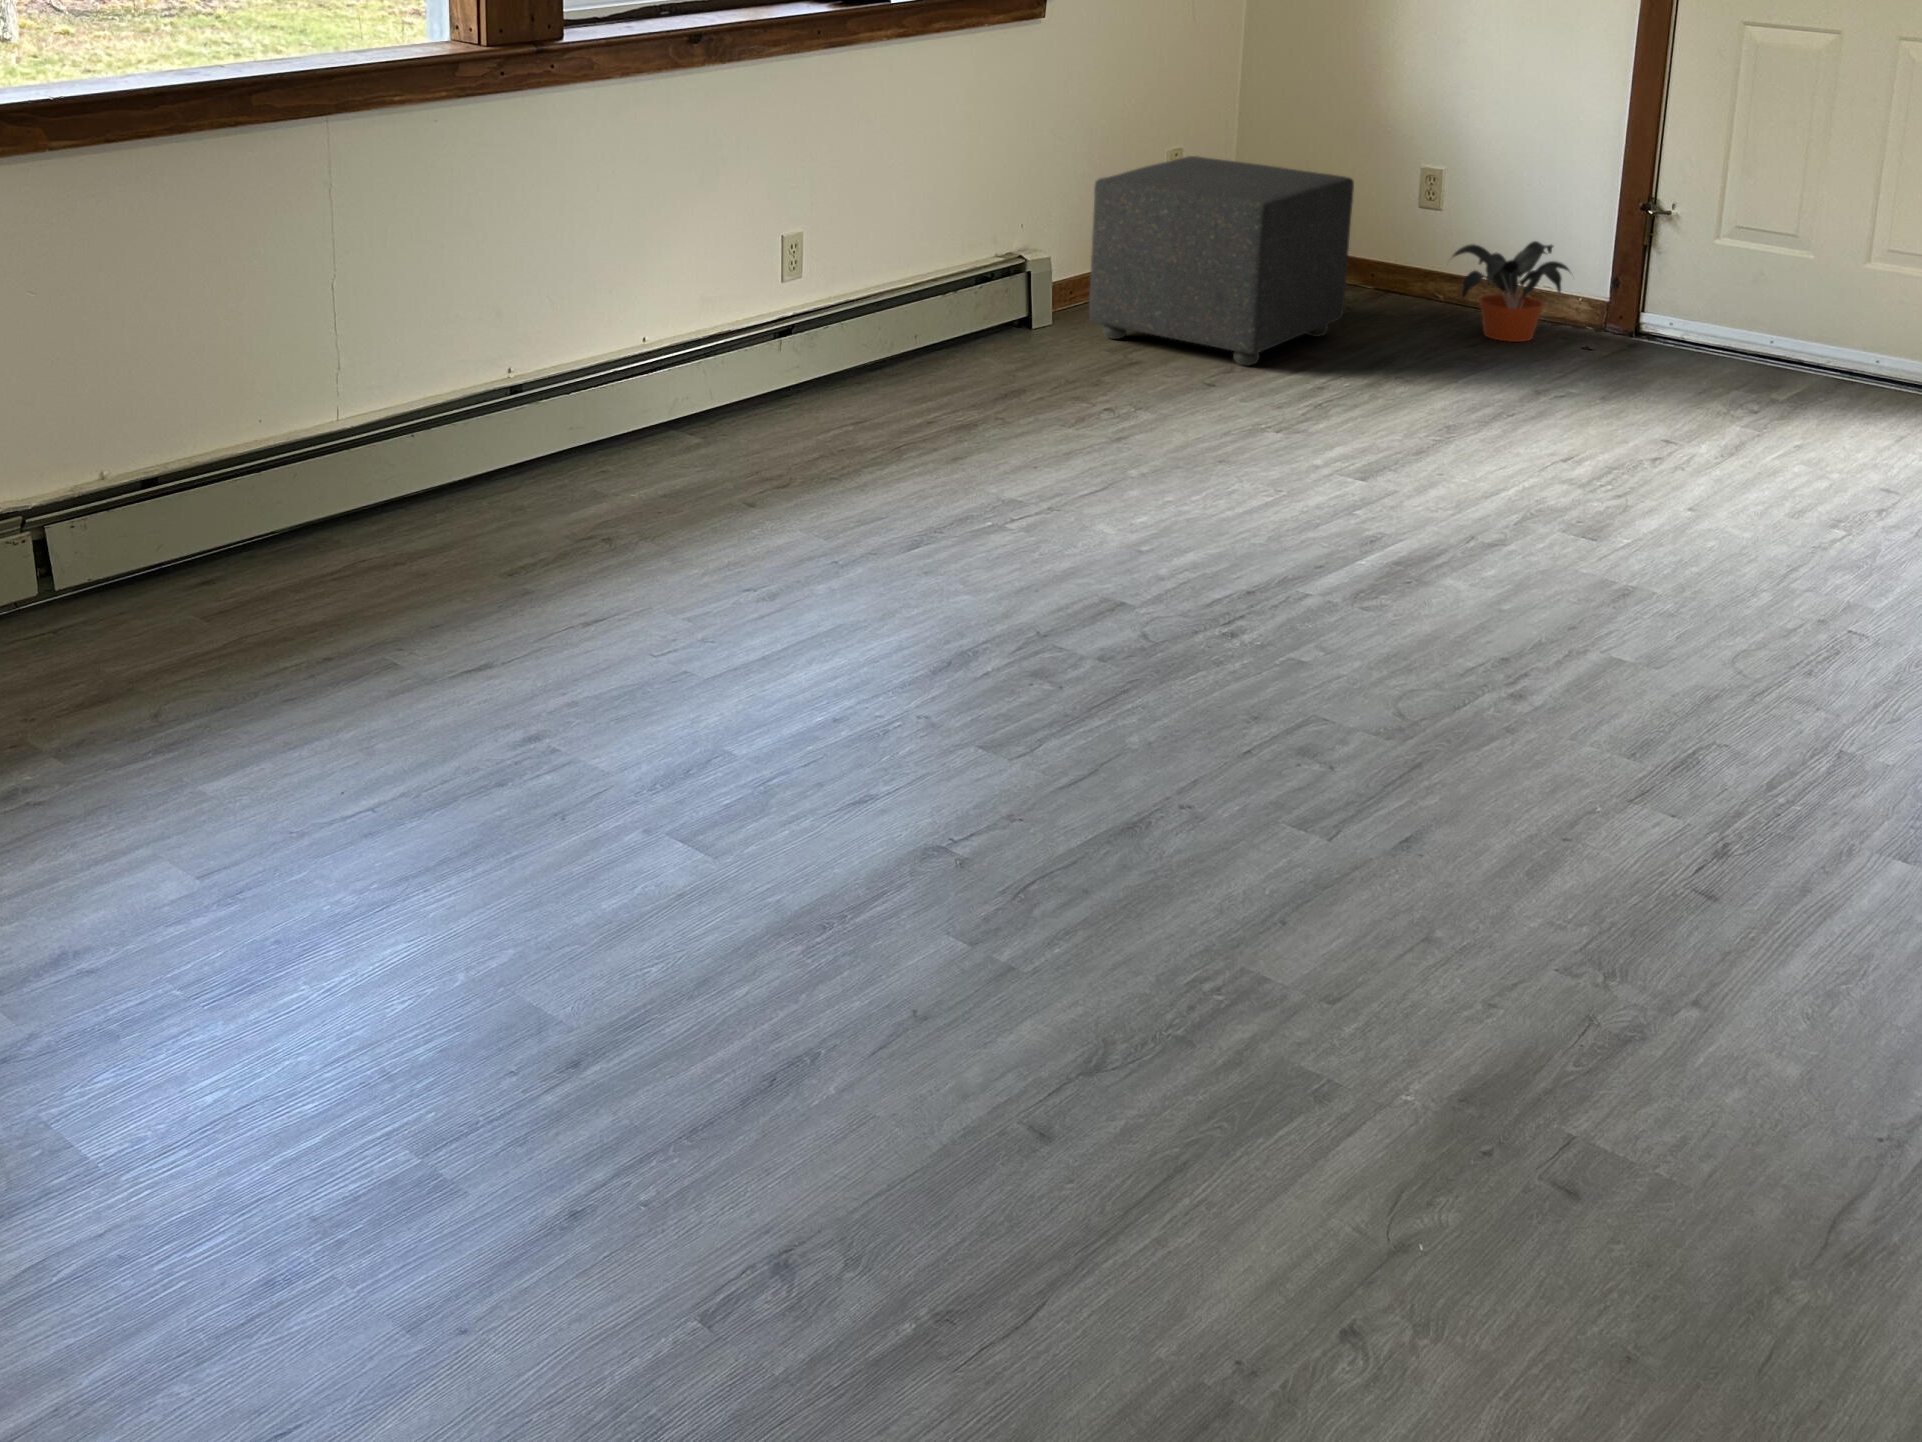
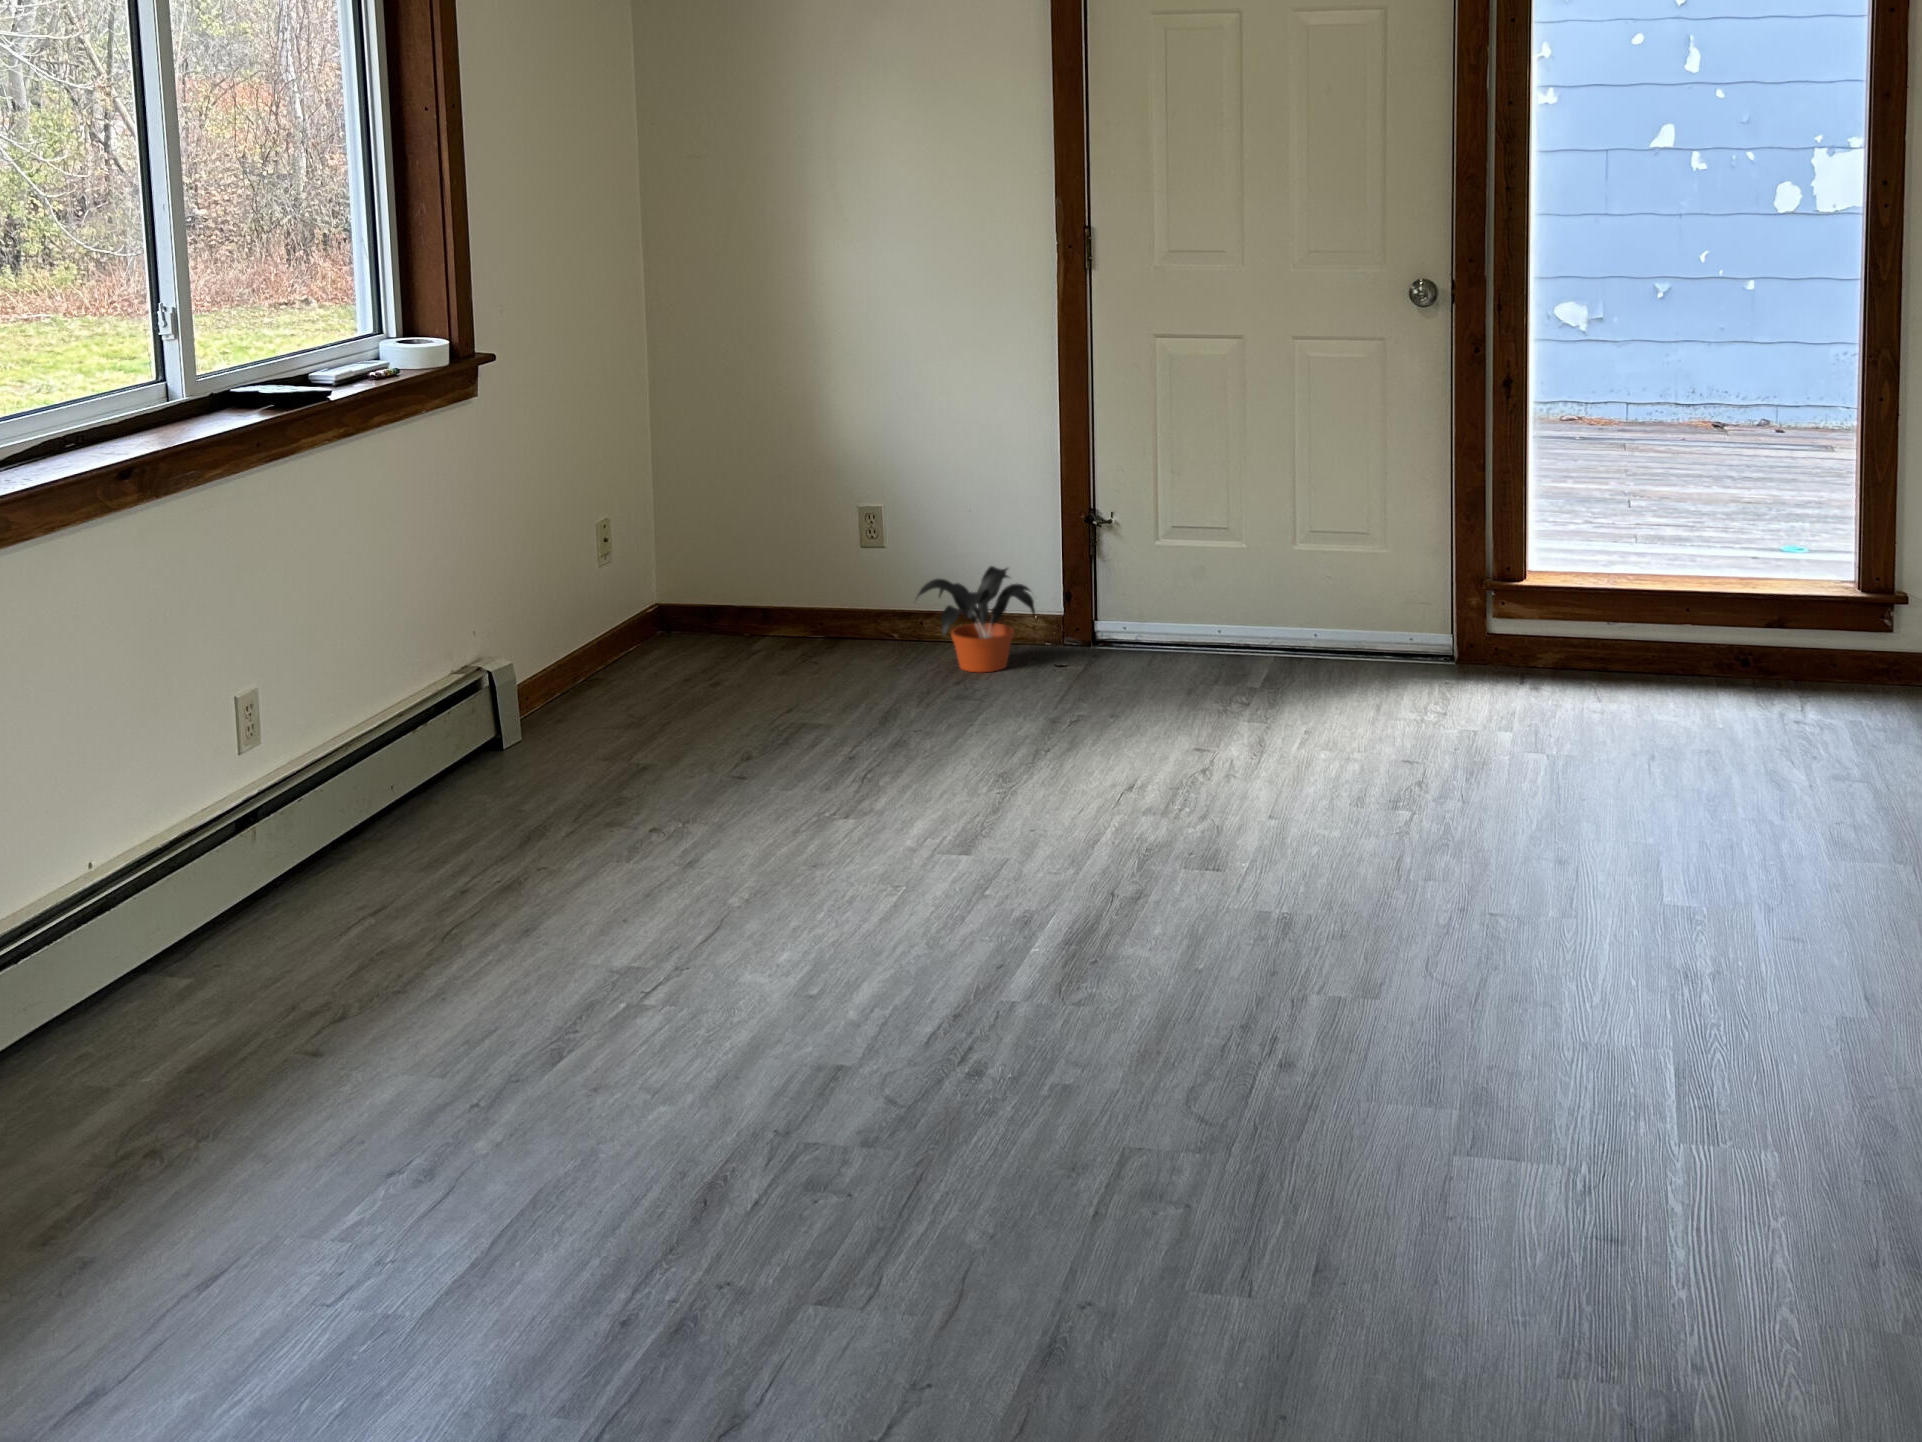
ottoman: present [1089,156,1354,366] -> none [563,527,829,749]

